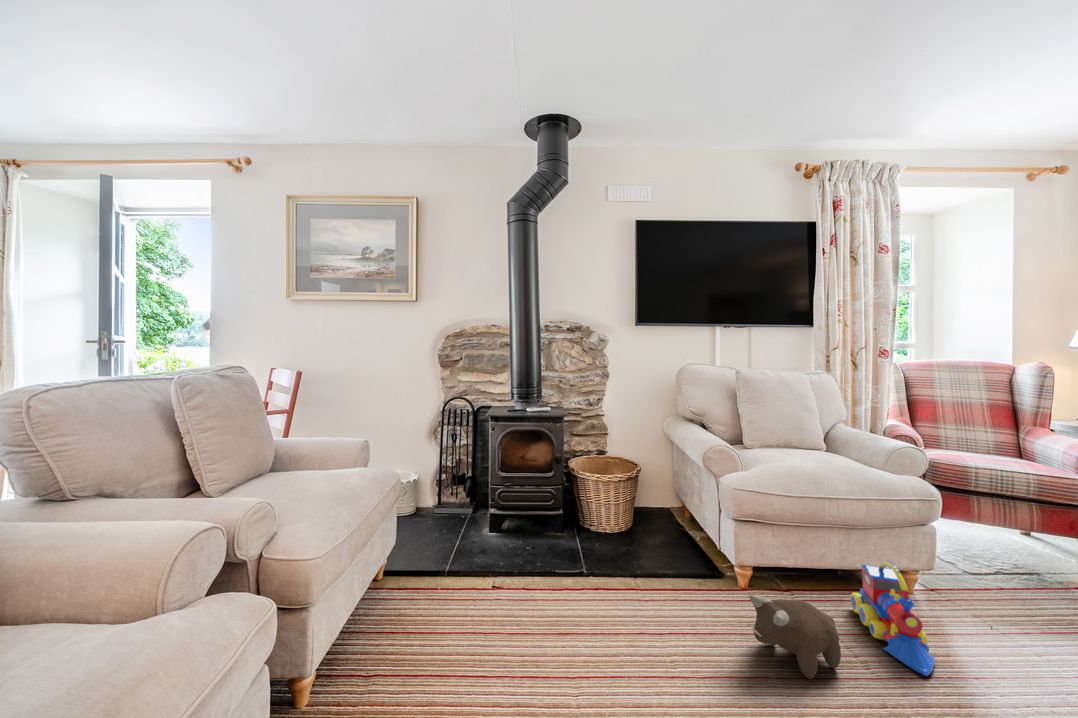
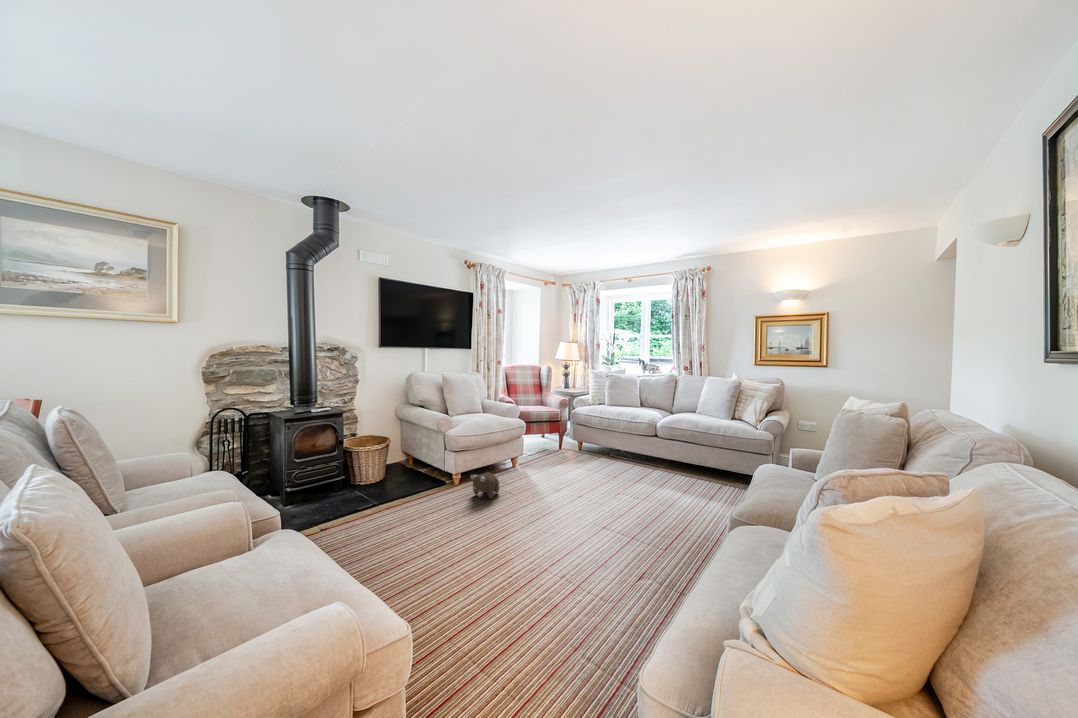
toy train: present [851,562,935,676] -> none [497,452,523,486]

